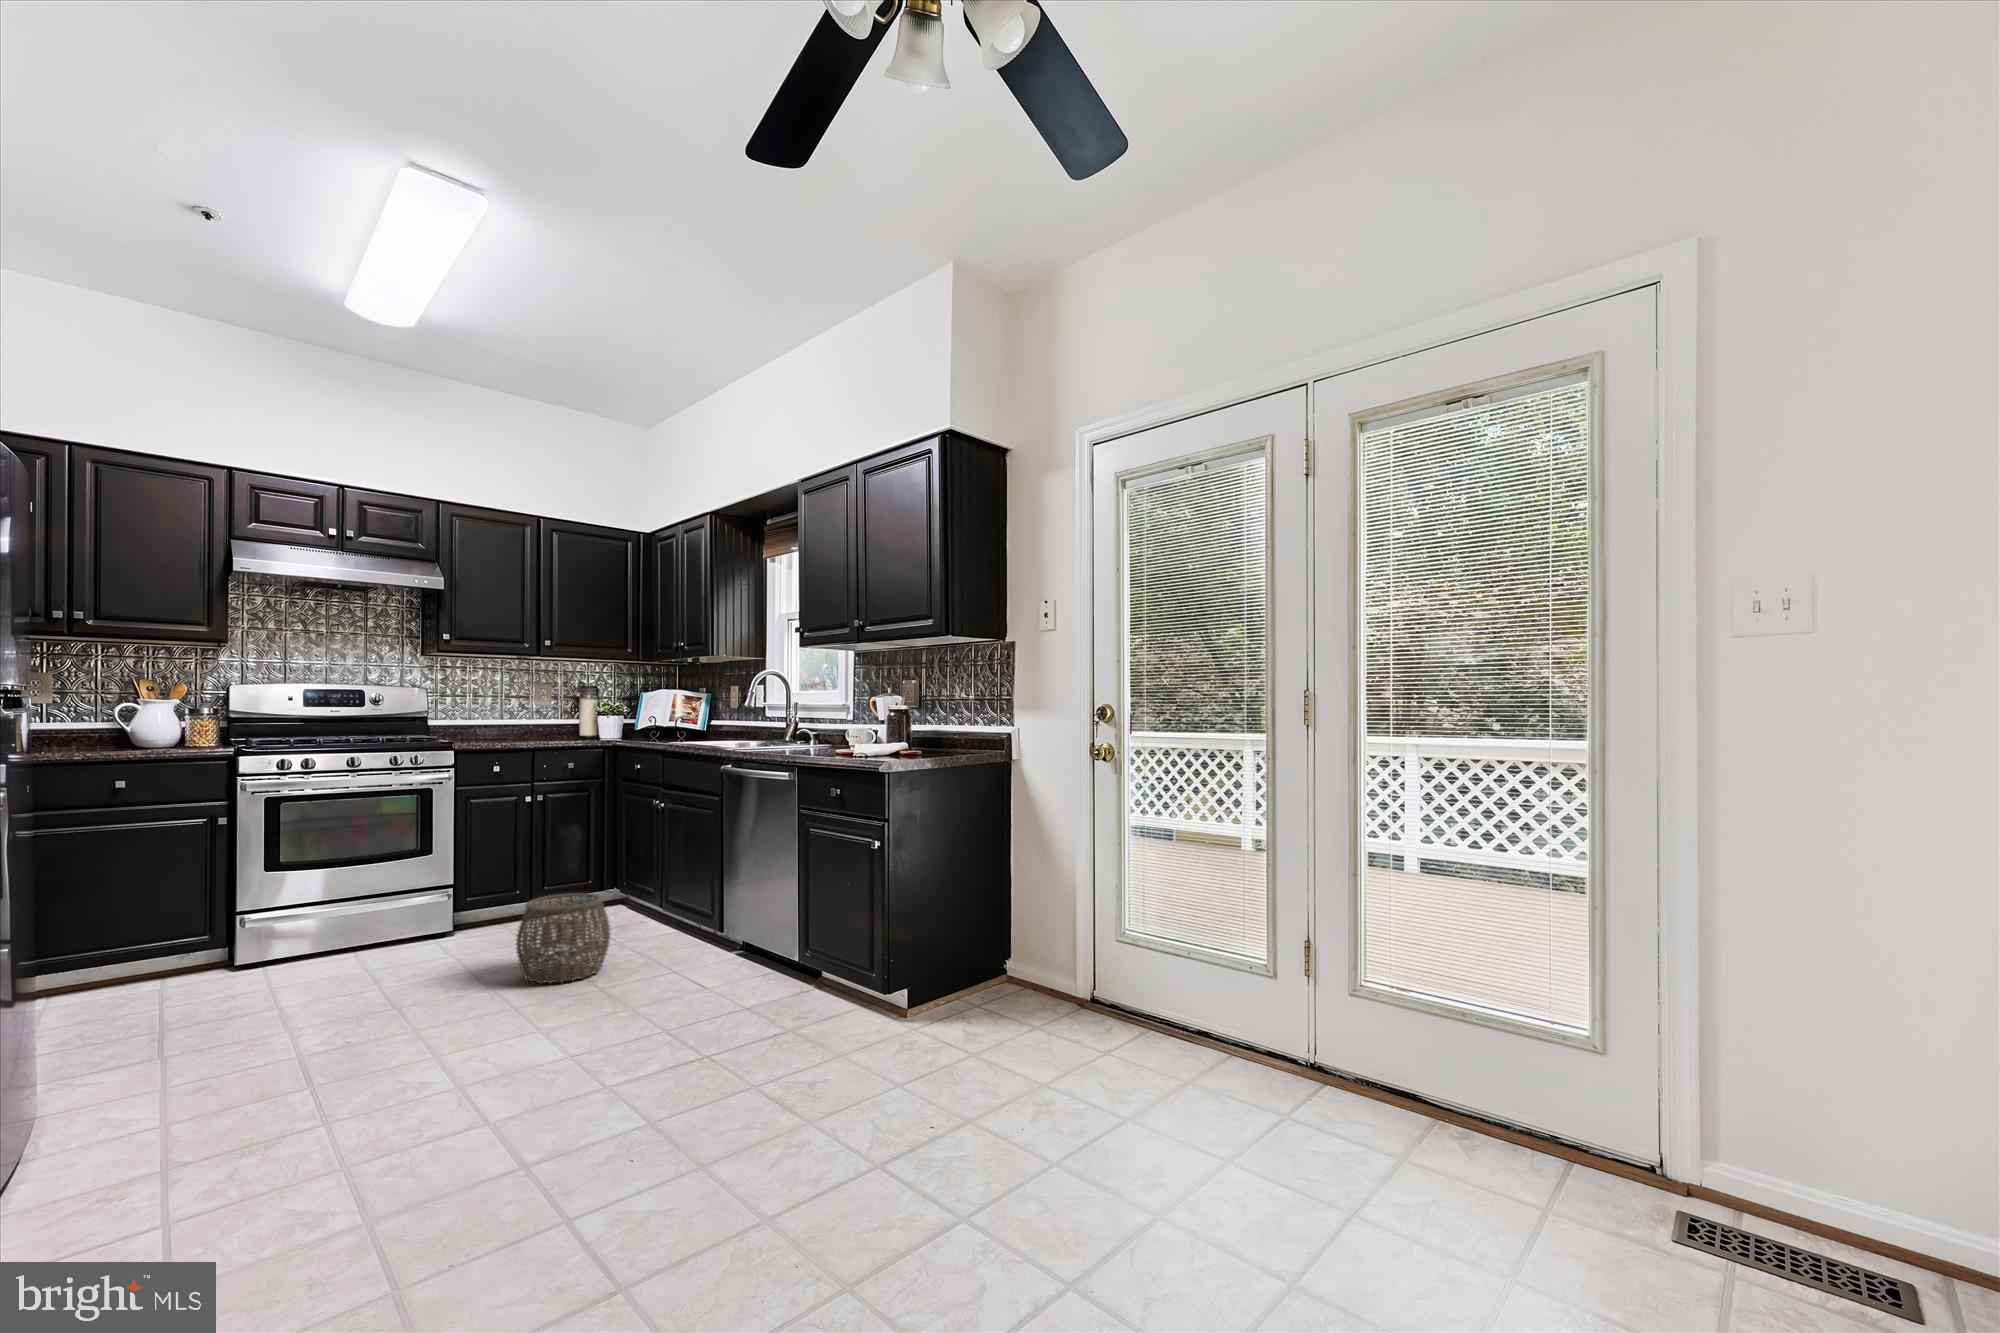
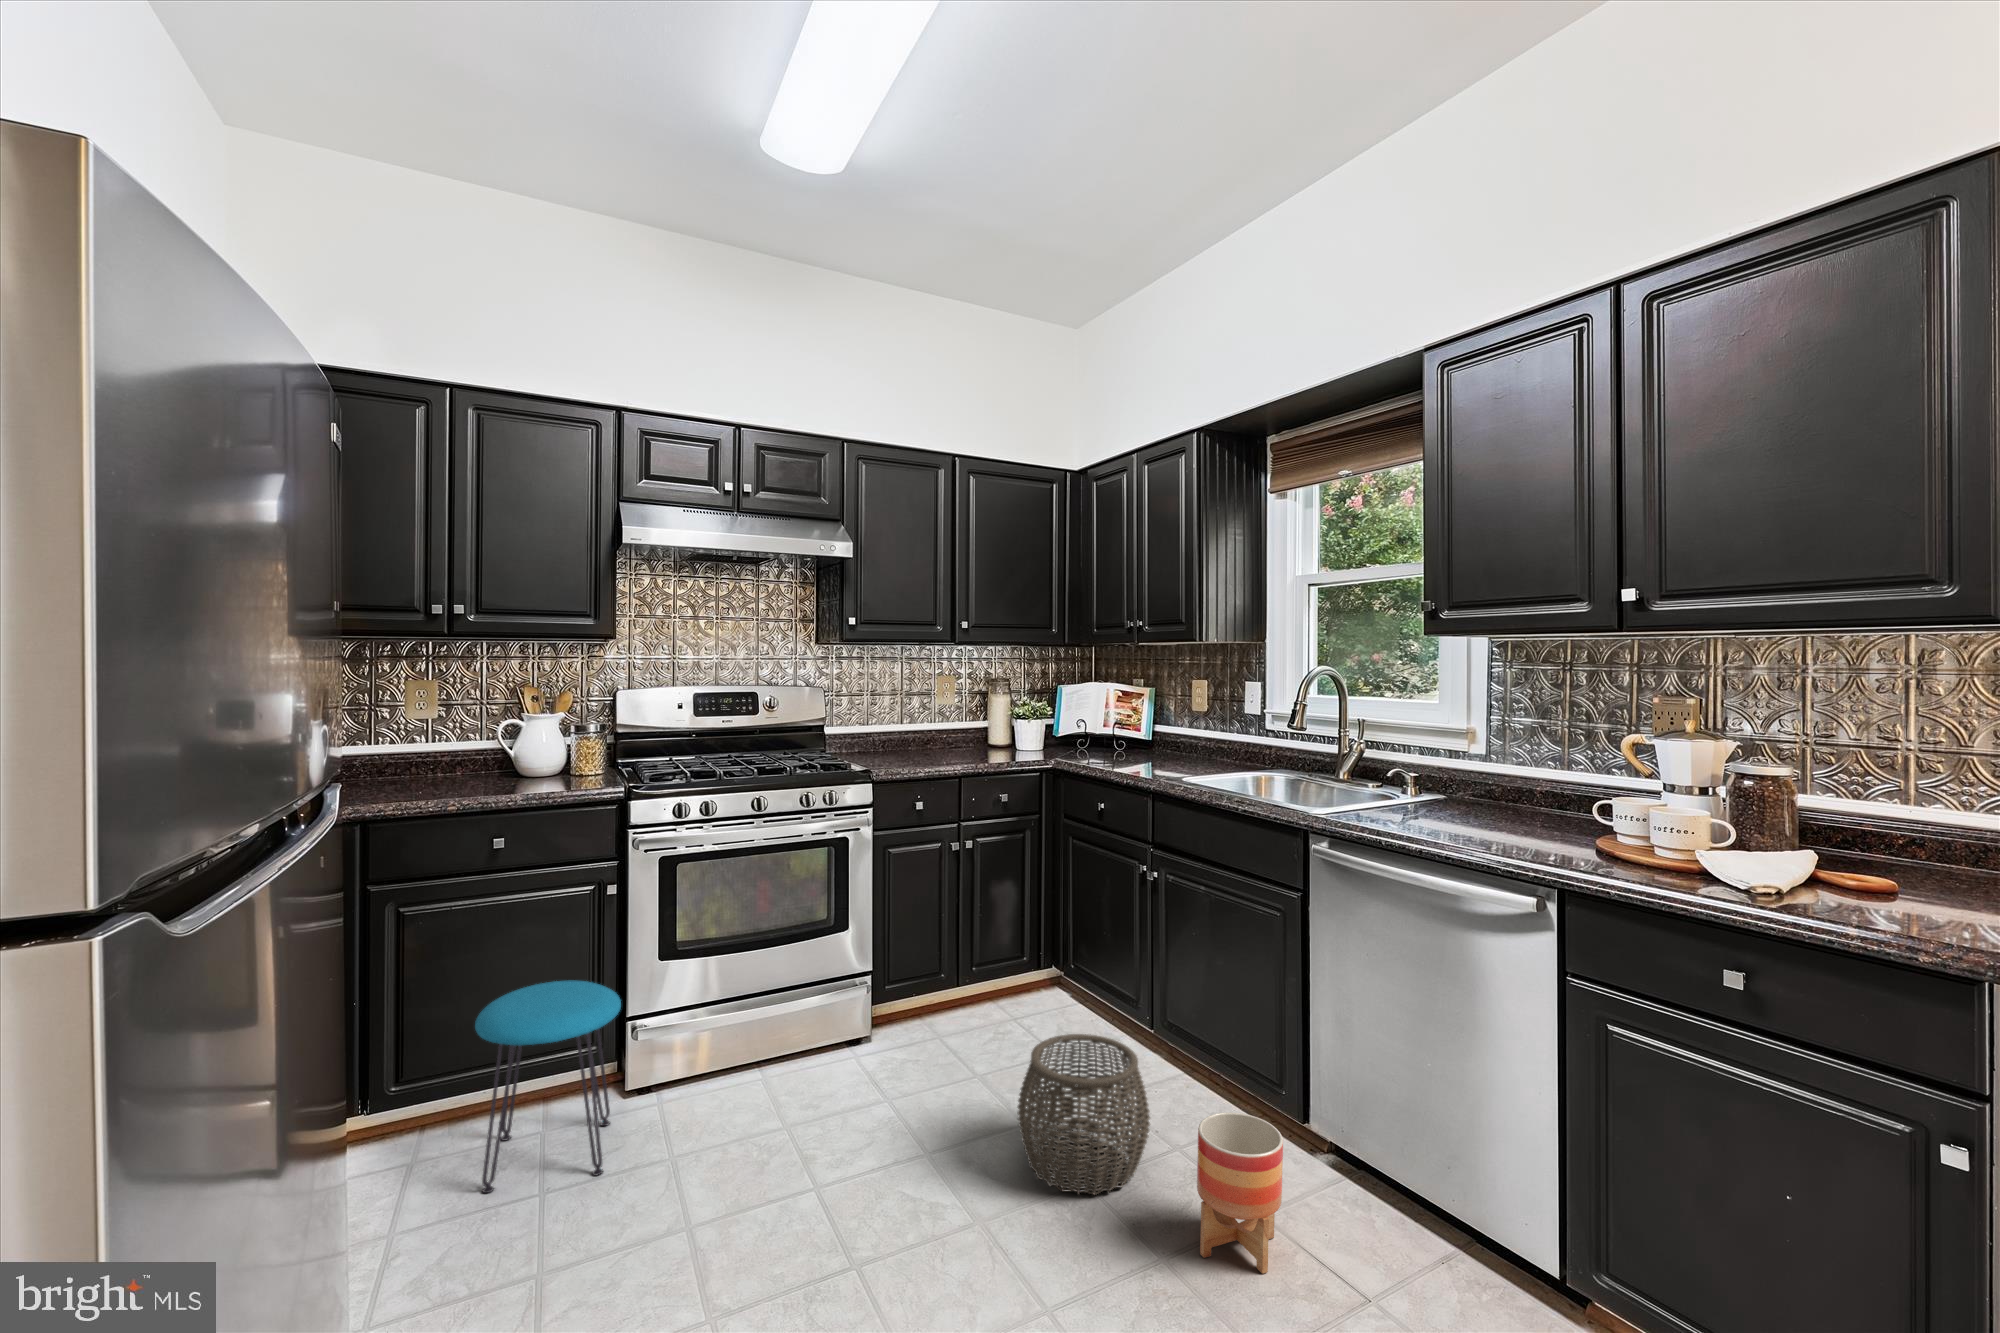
stool: none [73,881,206,1023] -> present [475,980,621,1193]
planter: none [614,915,669,999] -> present [1197,1112,1283,1274]

